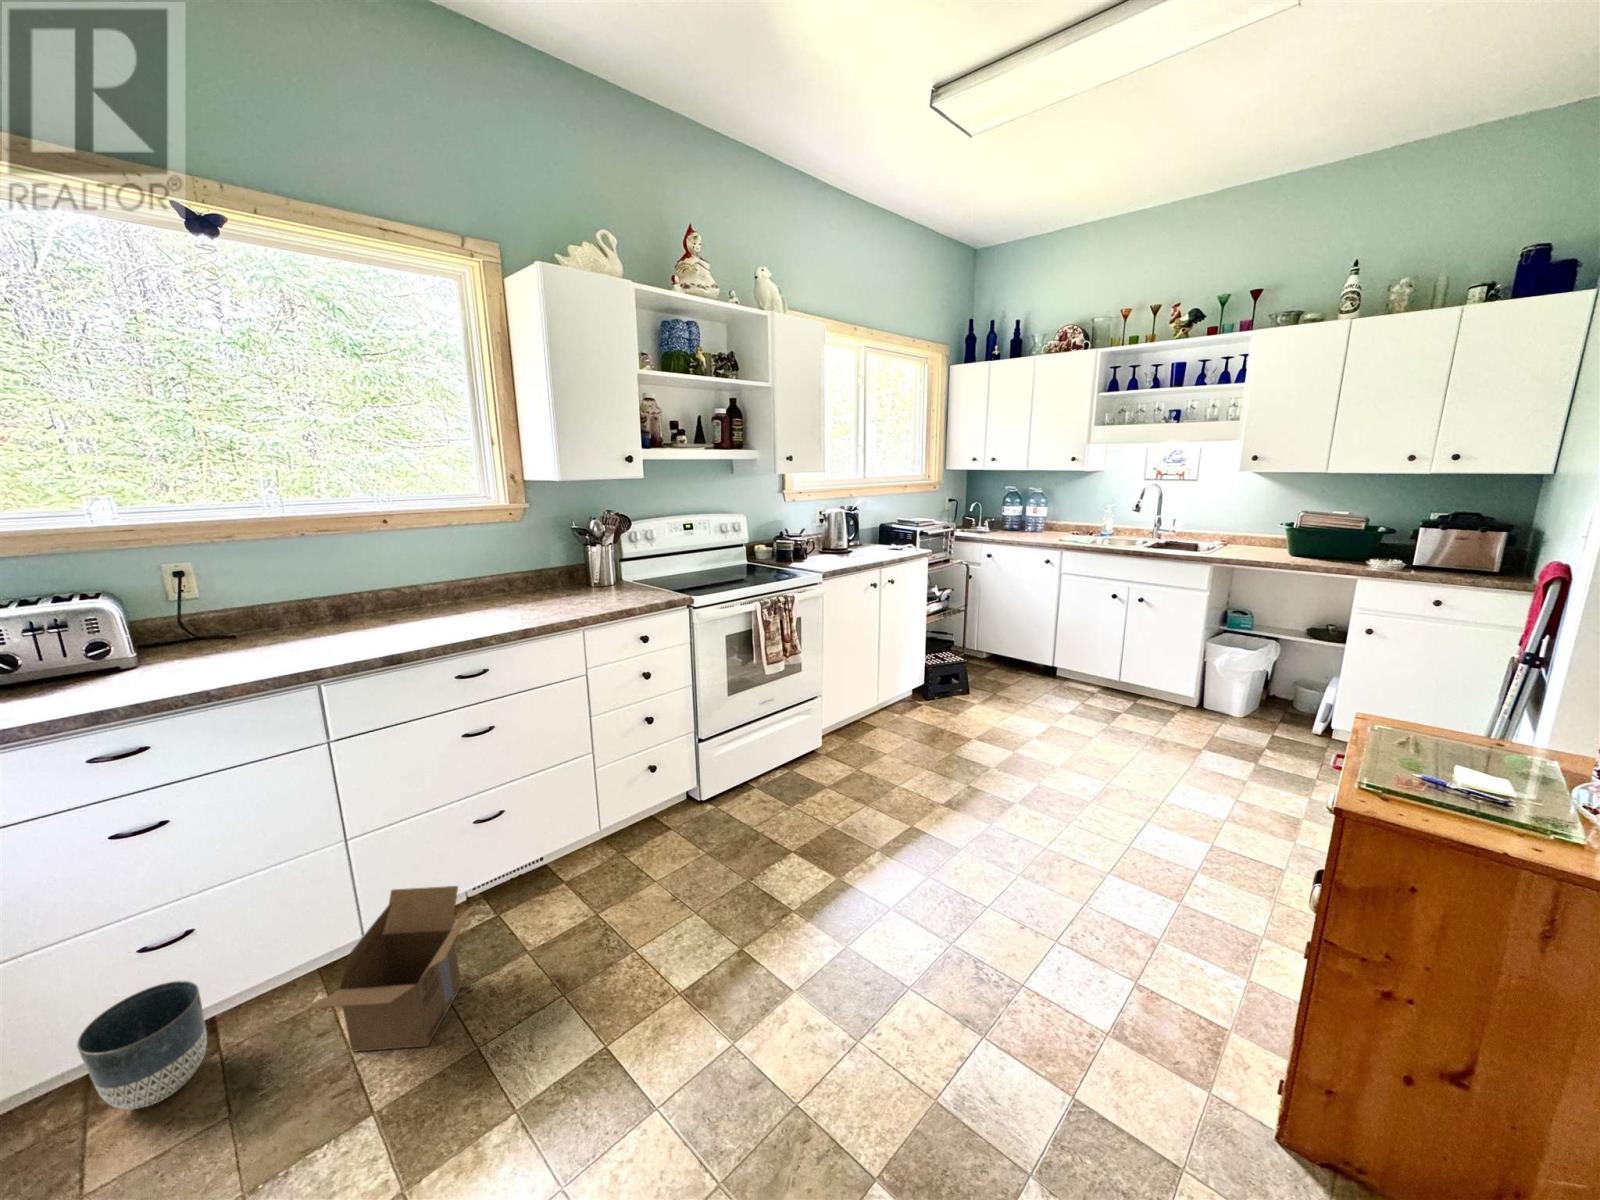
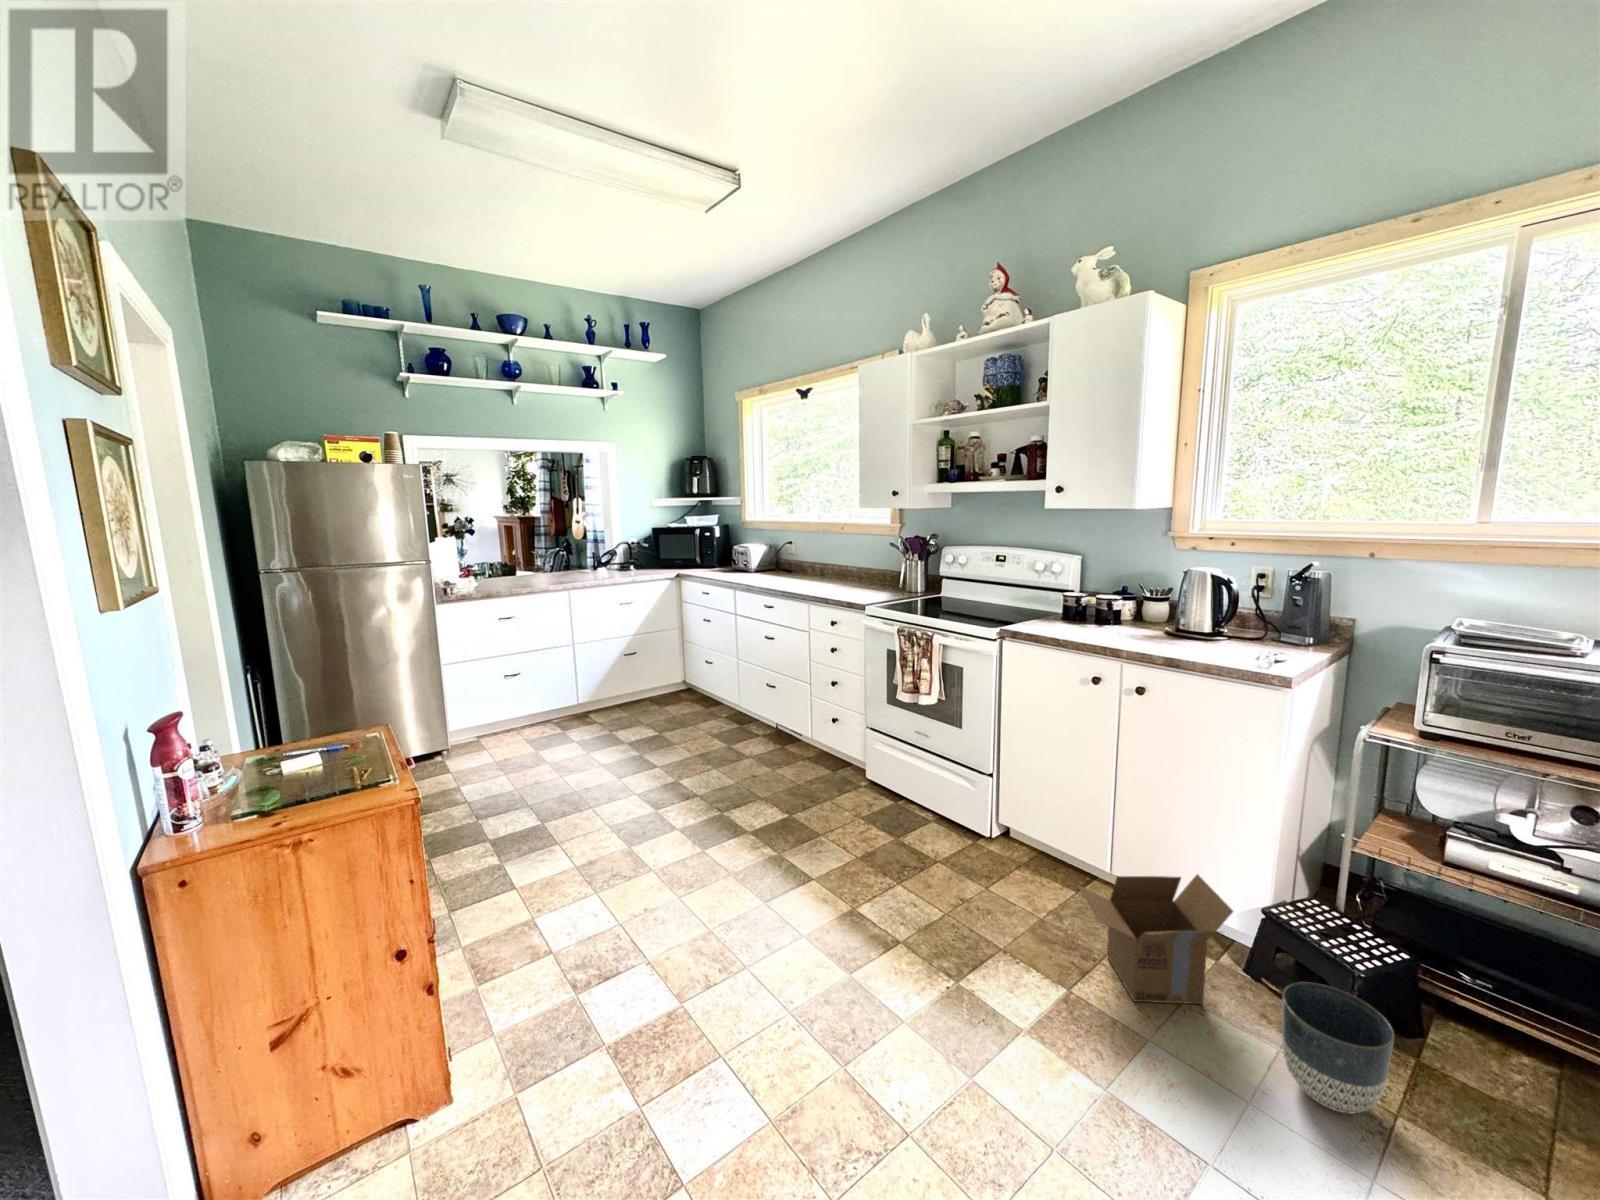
planter: present [77,981,207,1109] -> present [1282,982,1394,1113]

